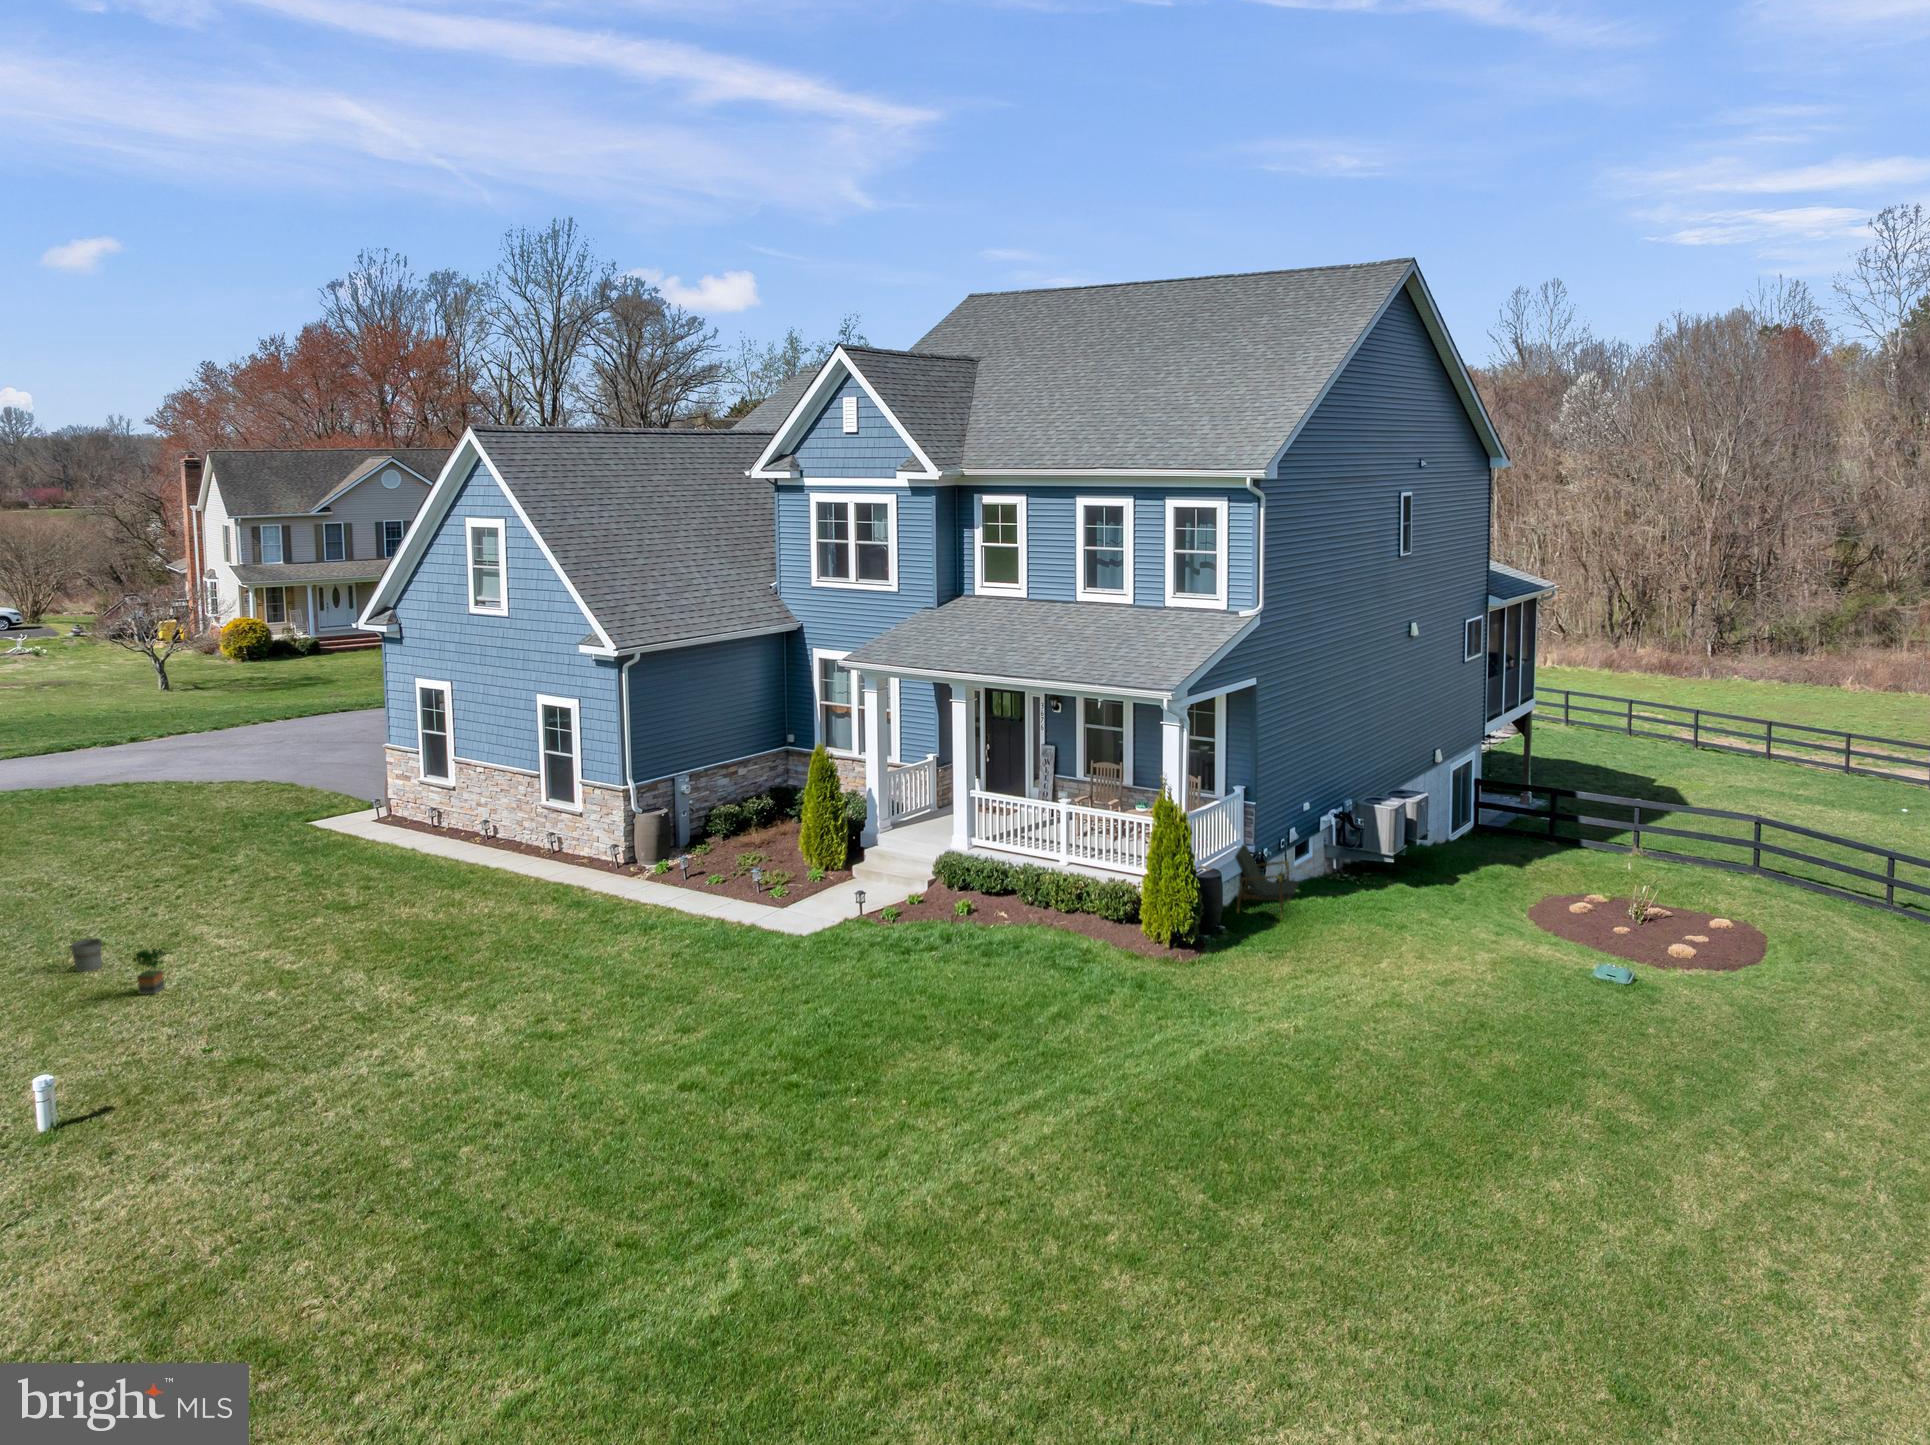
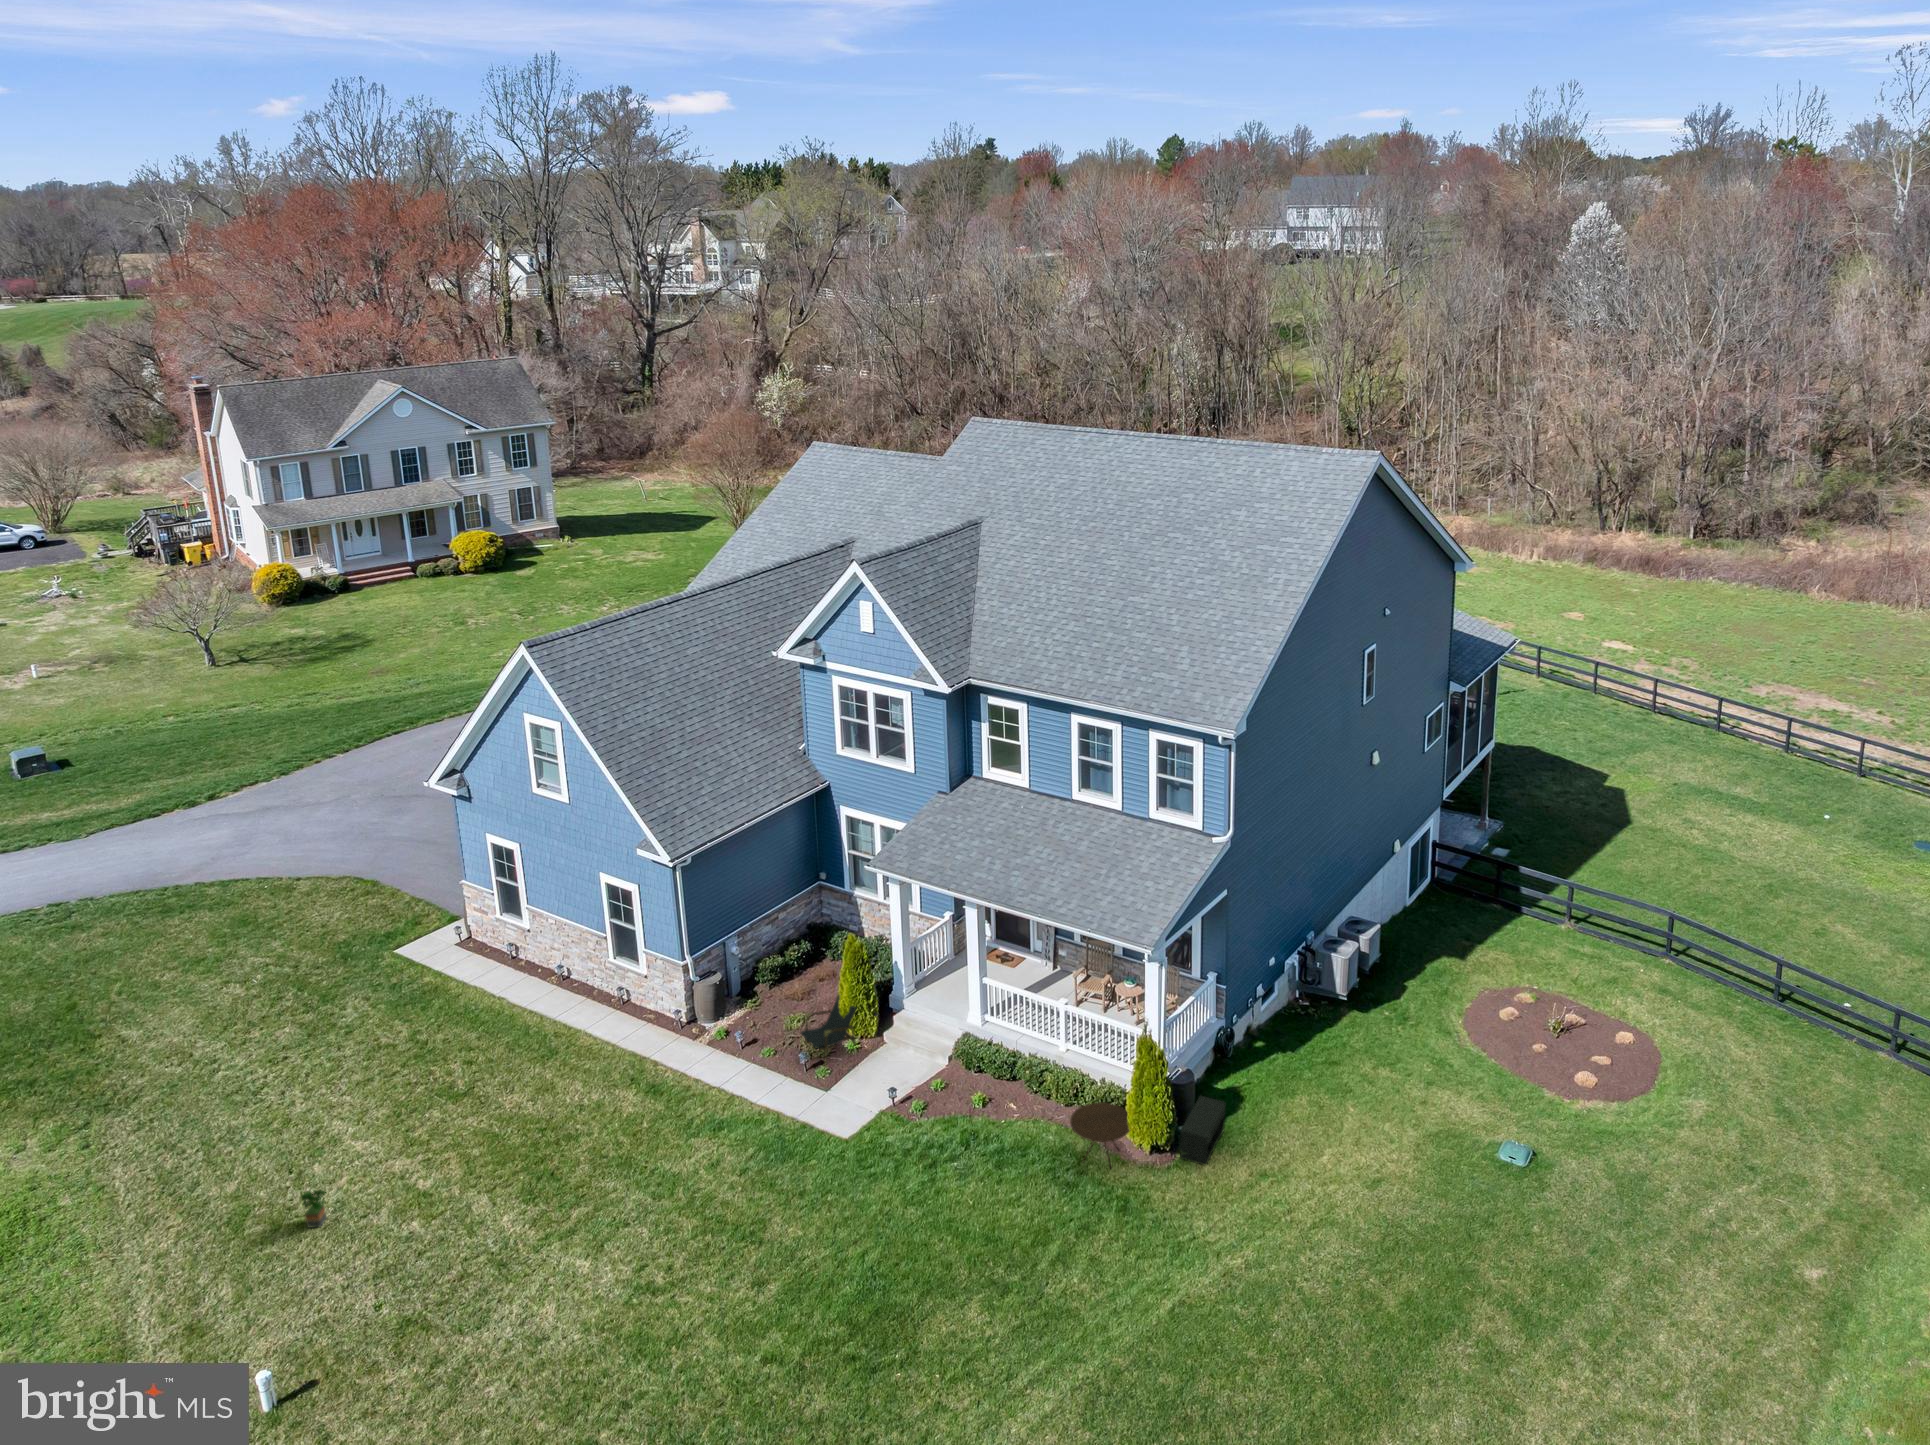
lounge chair: present [1235,844,1298,919] -> present [801,995,856,1063]
round table: none [1071,894,1145,964] -> present [1070,1102,1131,1168]
bench: none [1201,896,1255,963] -> present [1180,1096,1225,1165]
bucket: present [69,938,103,972] -> none [241,1166,270,1197]

